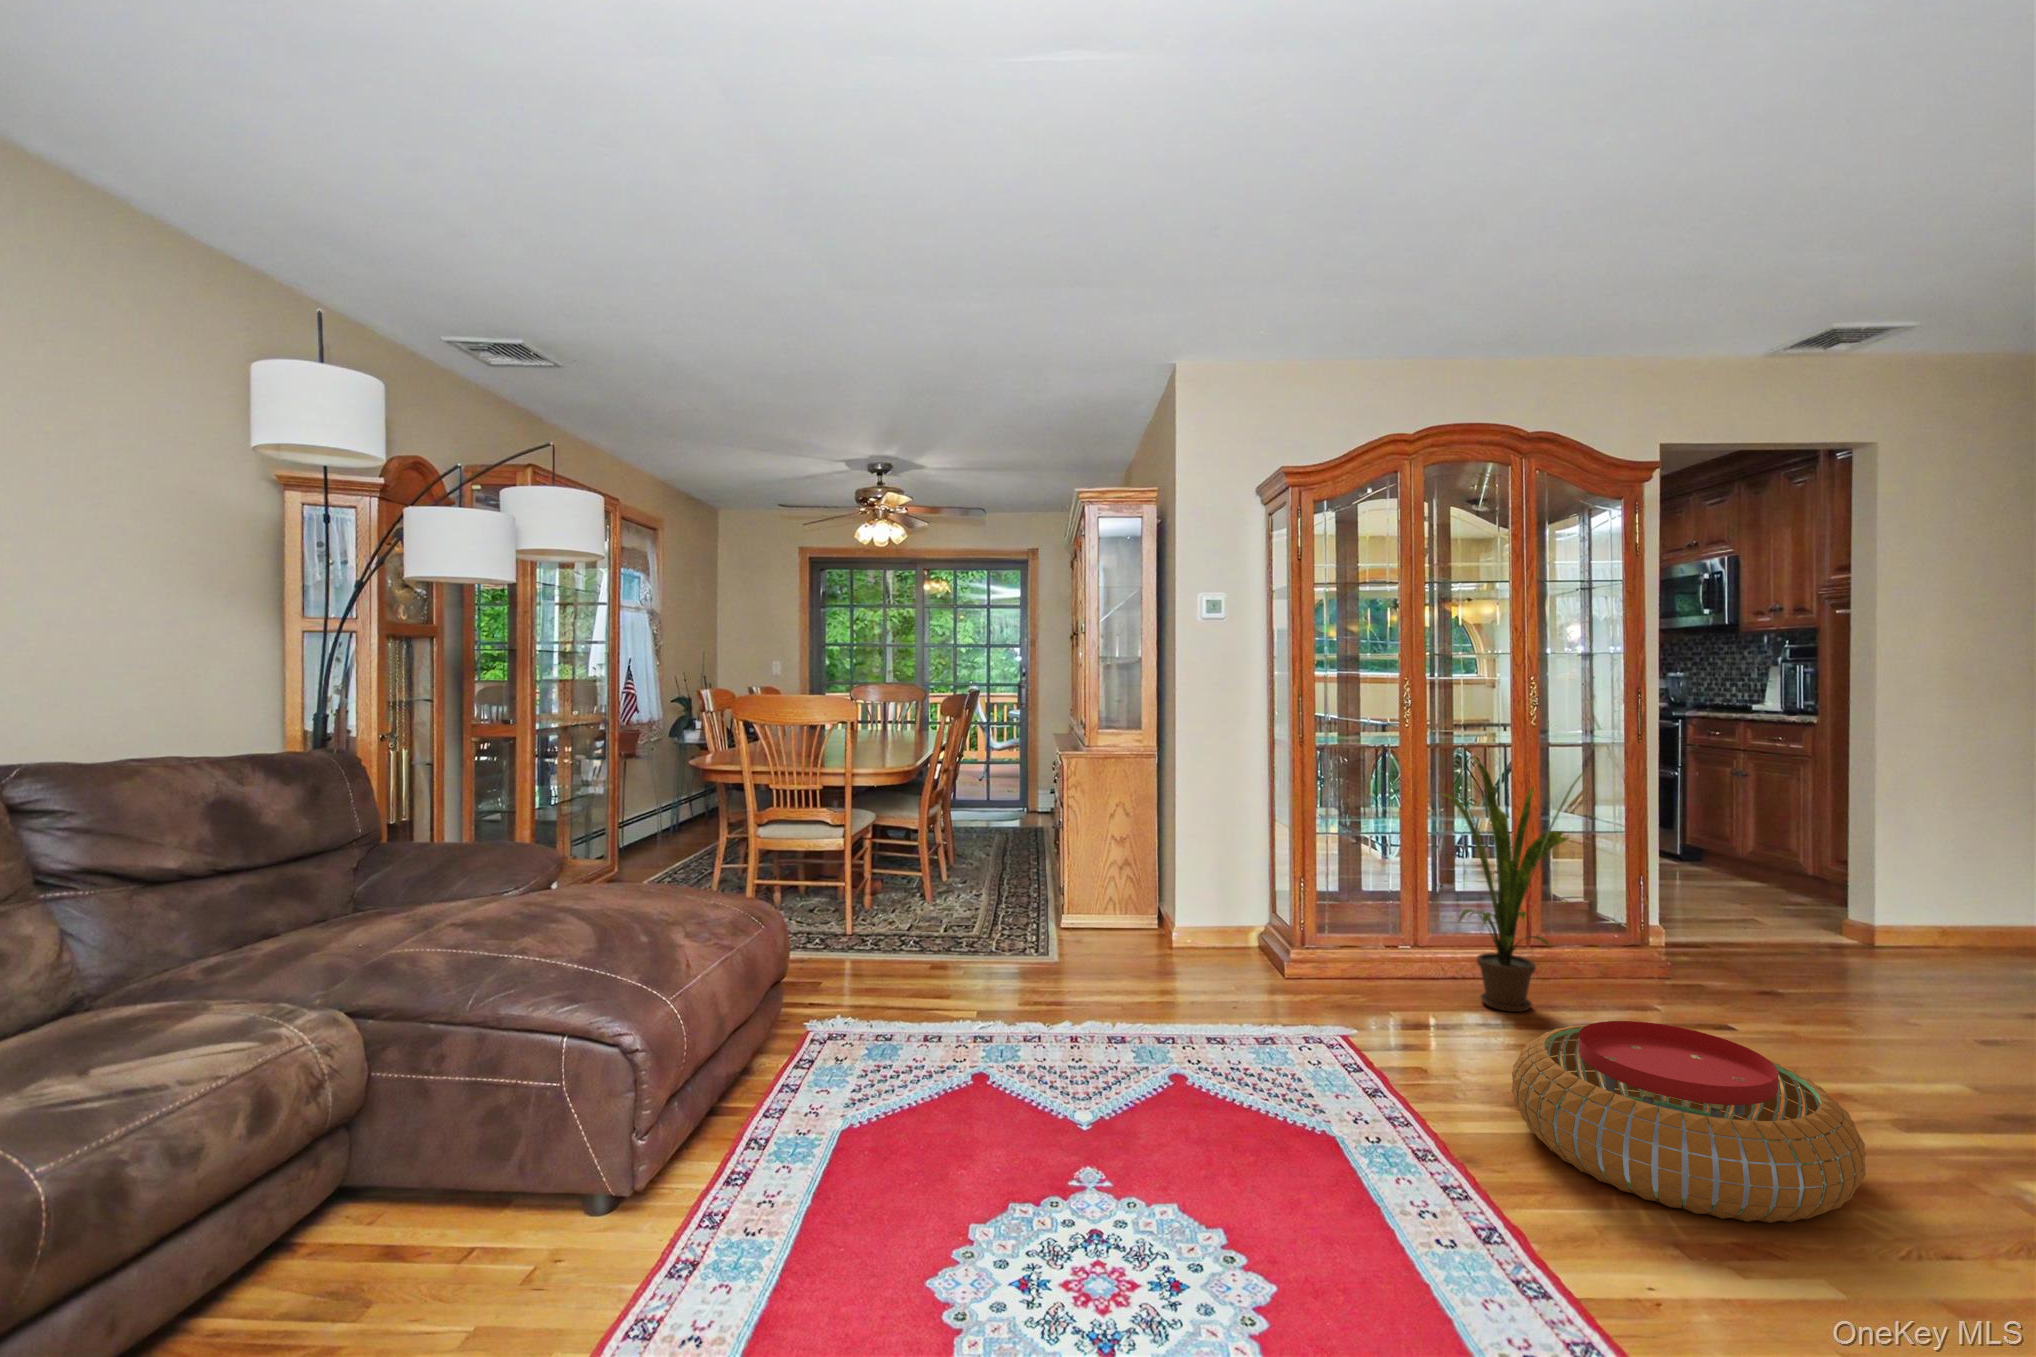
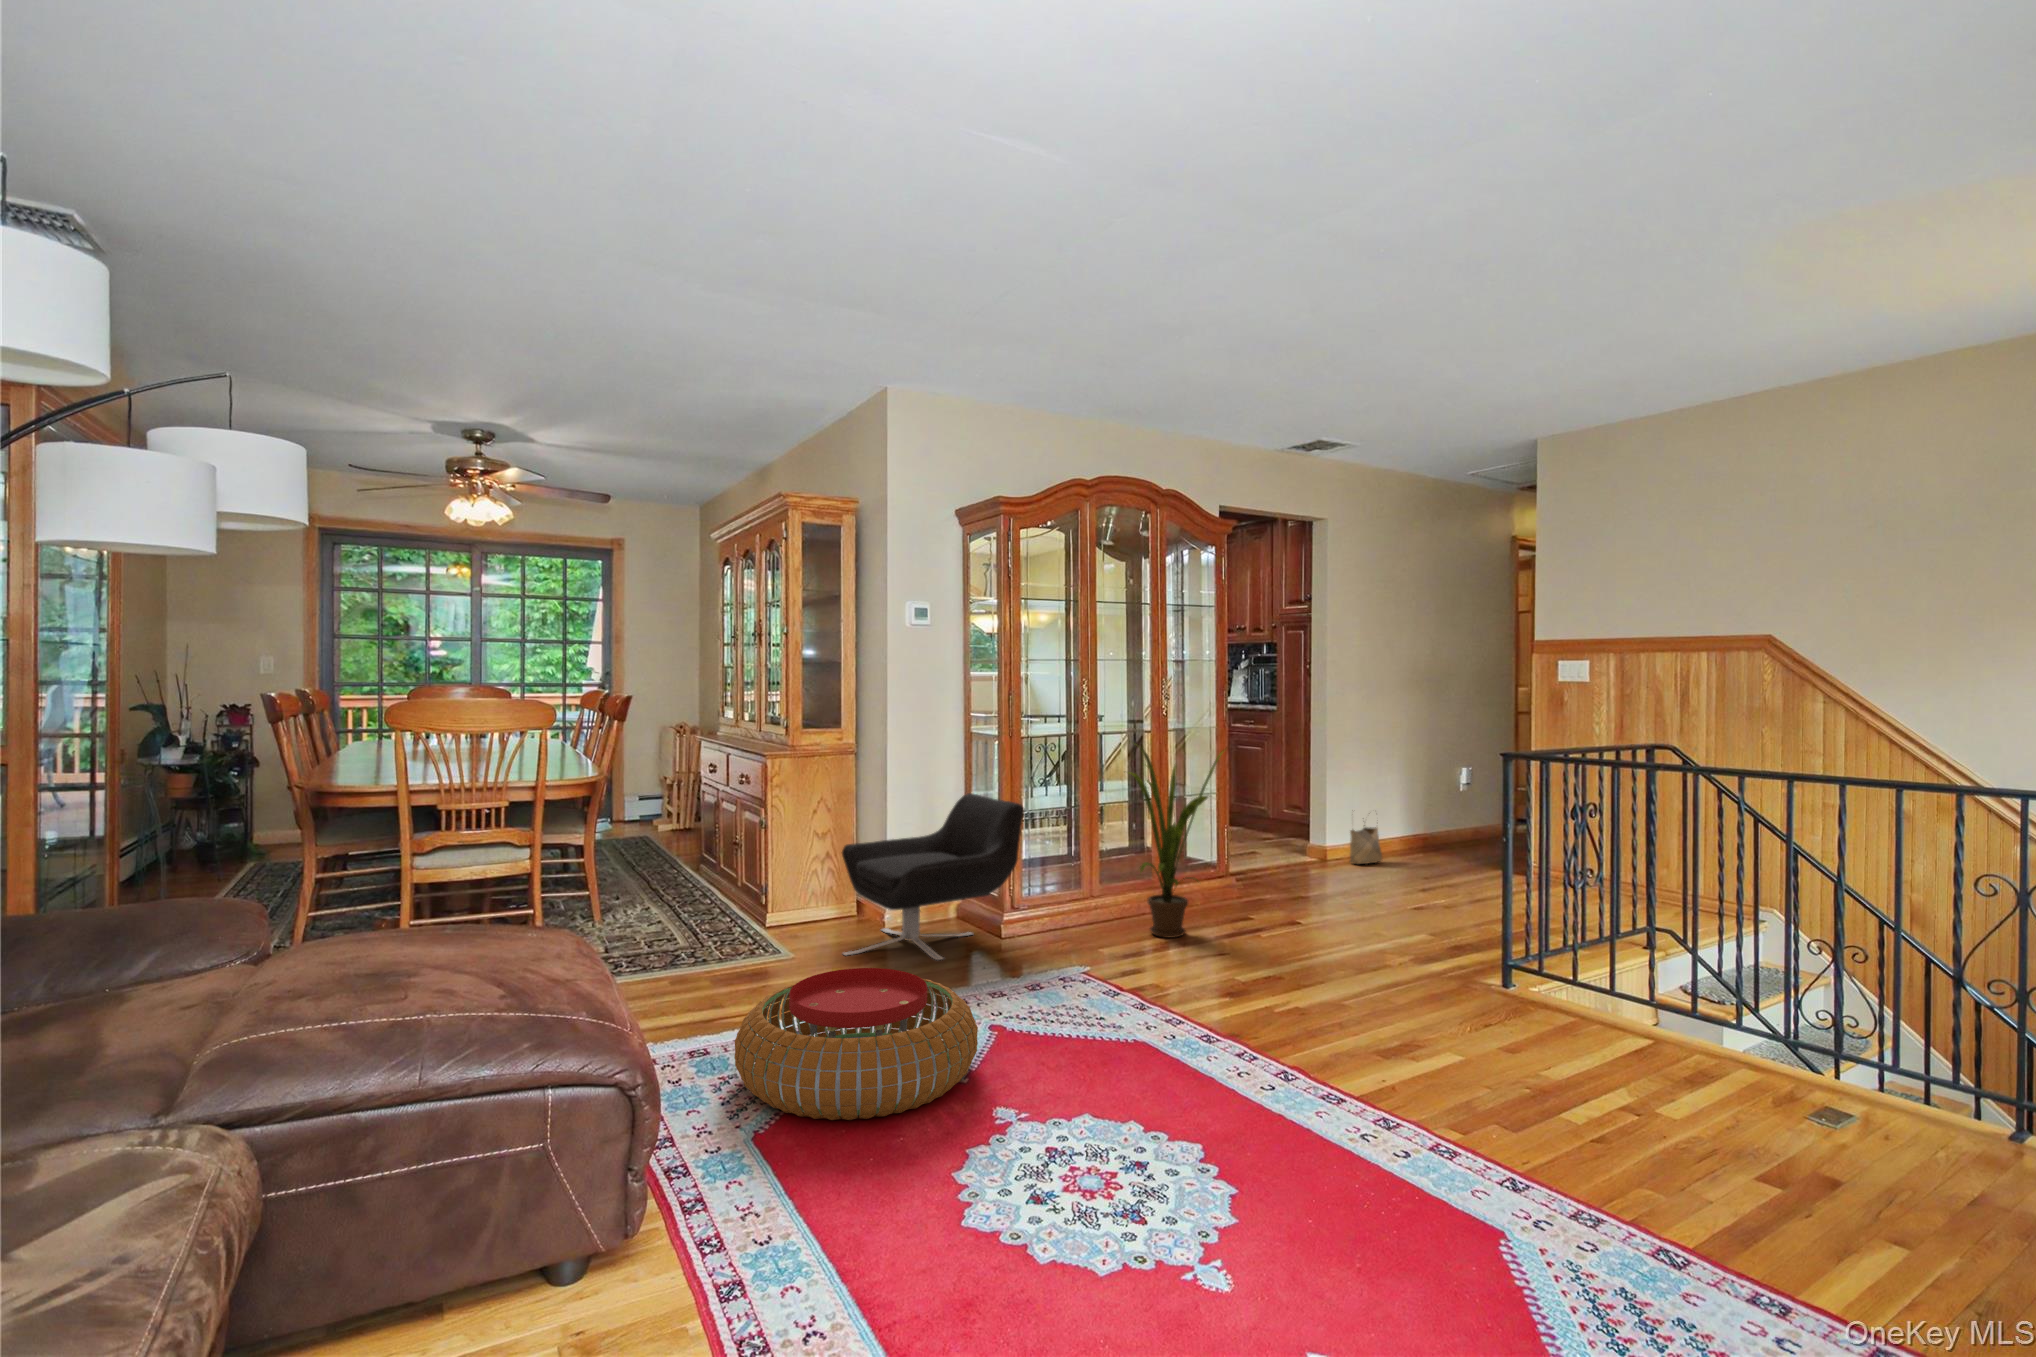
lounge chair: none [1101,806,1307,987] -> present [842,793,1024,960]
woven basket: none [1916,871,1987,957] -> present [1350,825,1382,864]
pouf: present [1512,1021,1866,1223] -> present [734,968,978,1120]

